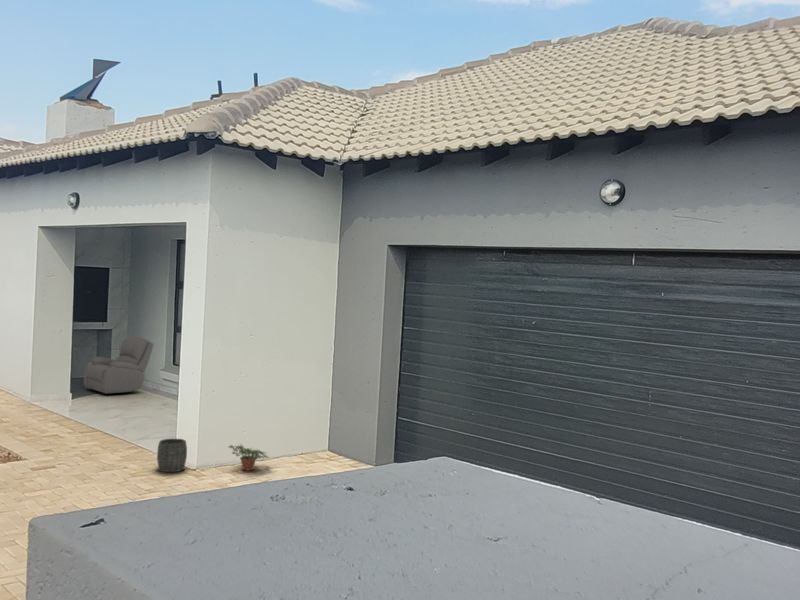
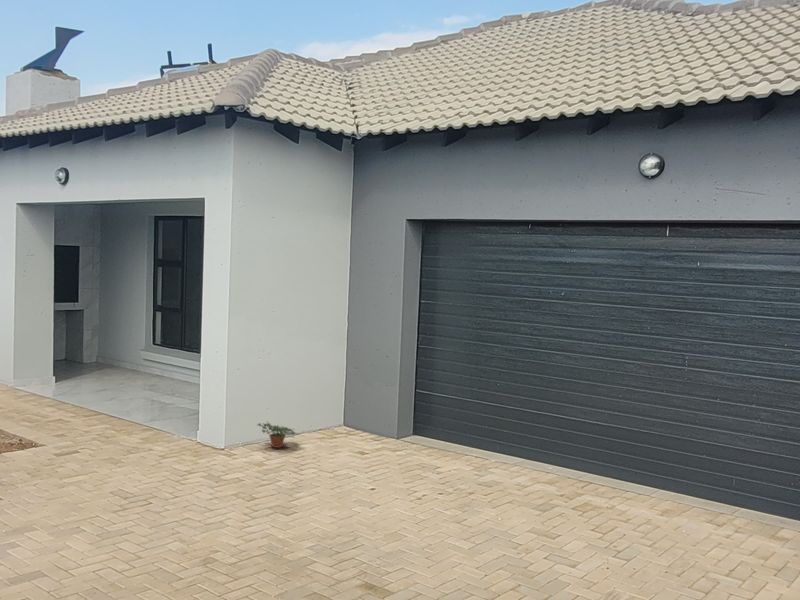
chair: present [84,336,153,394] -> none [65,317,138,377]
woven basket: present [157,439,187,472] -> none [186,419,216,453]

